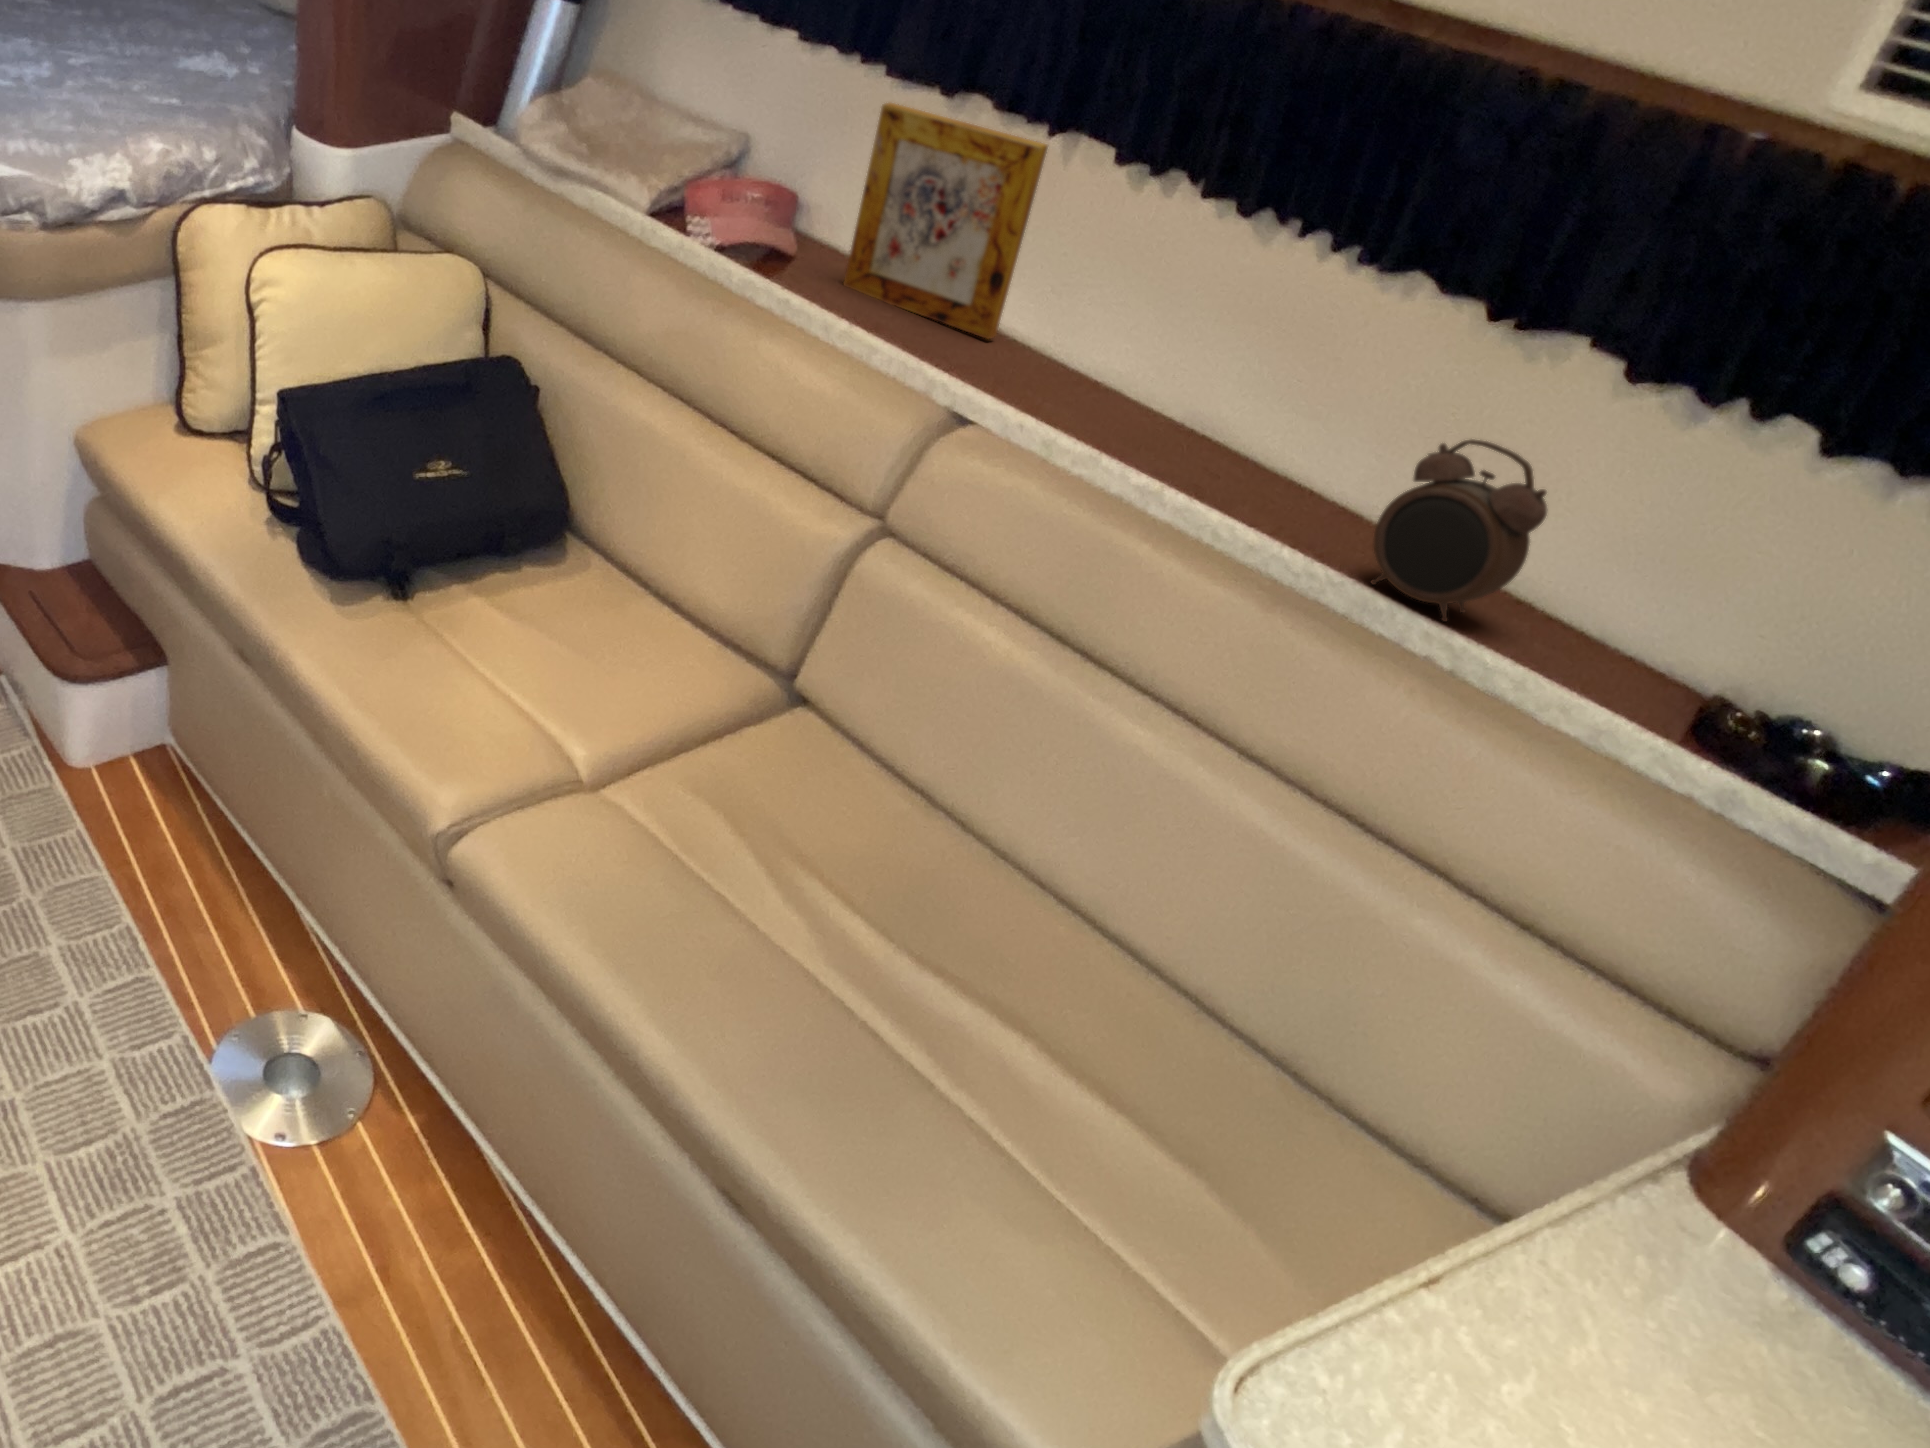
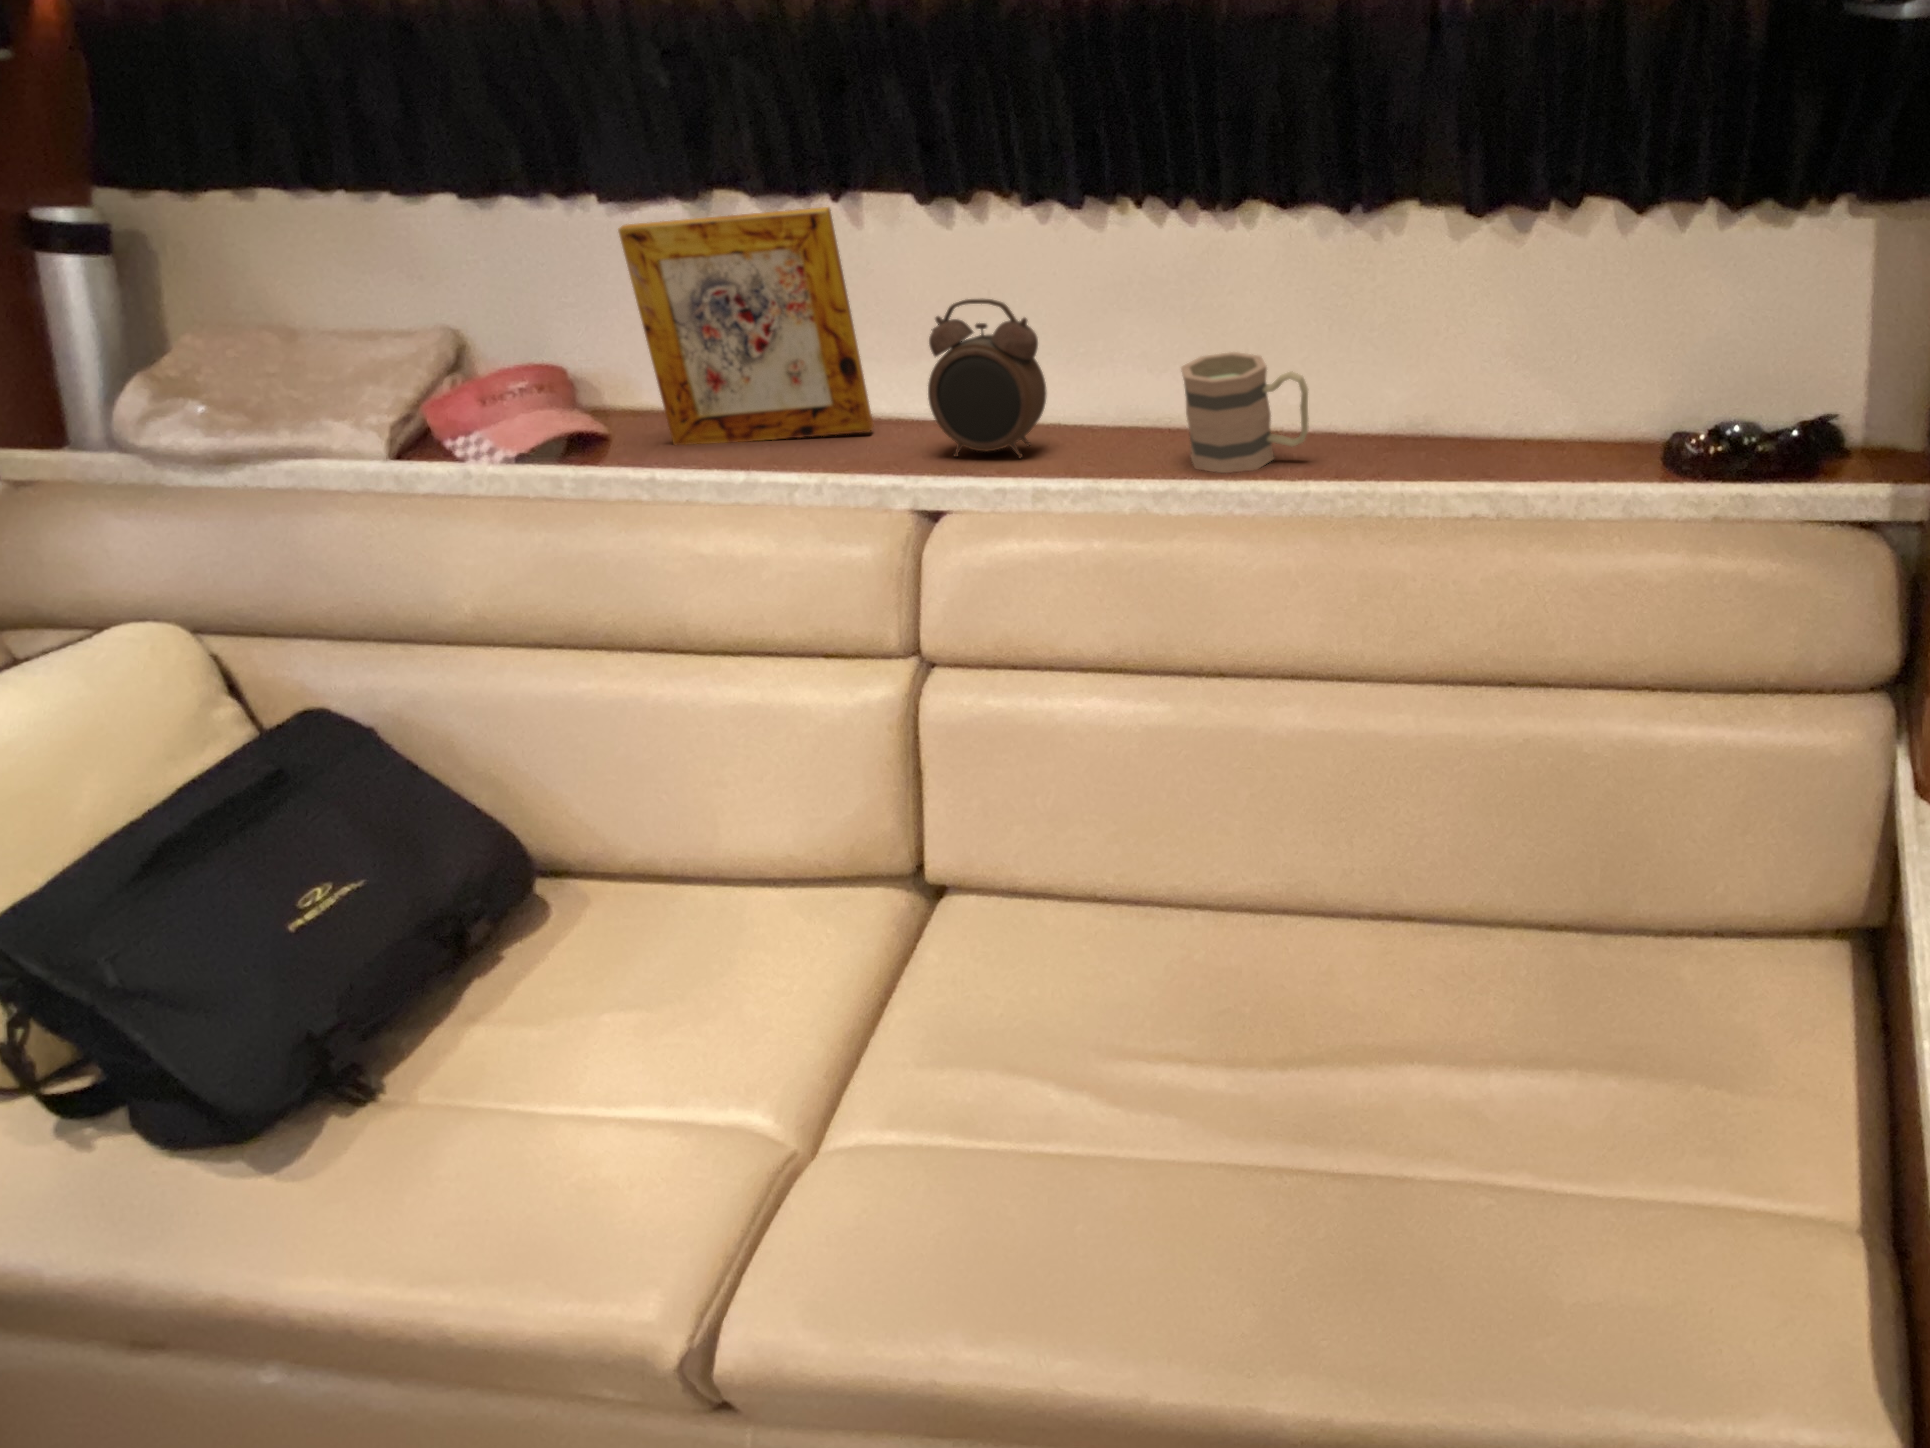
mug: none [1207,397,1353,516] -> present [1181,352,1309,473]
alarm clock: present [1370,439,1547,622] -> present [928,298,1046,458]

